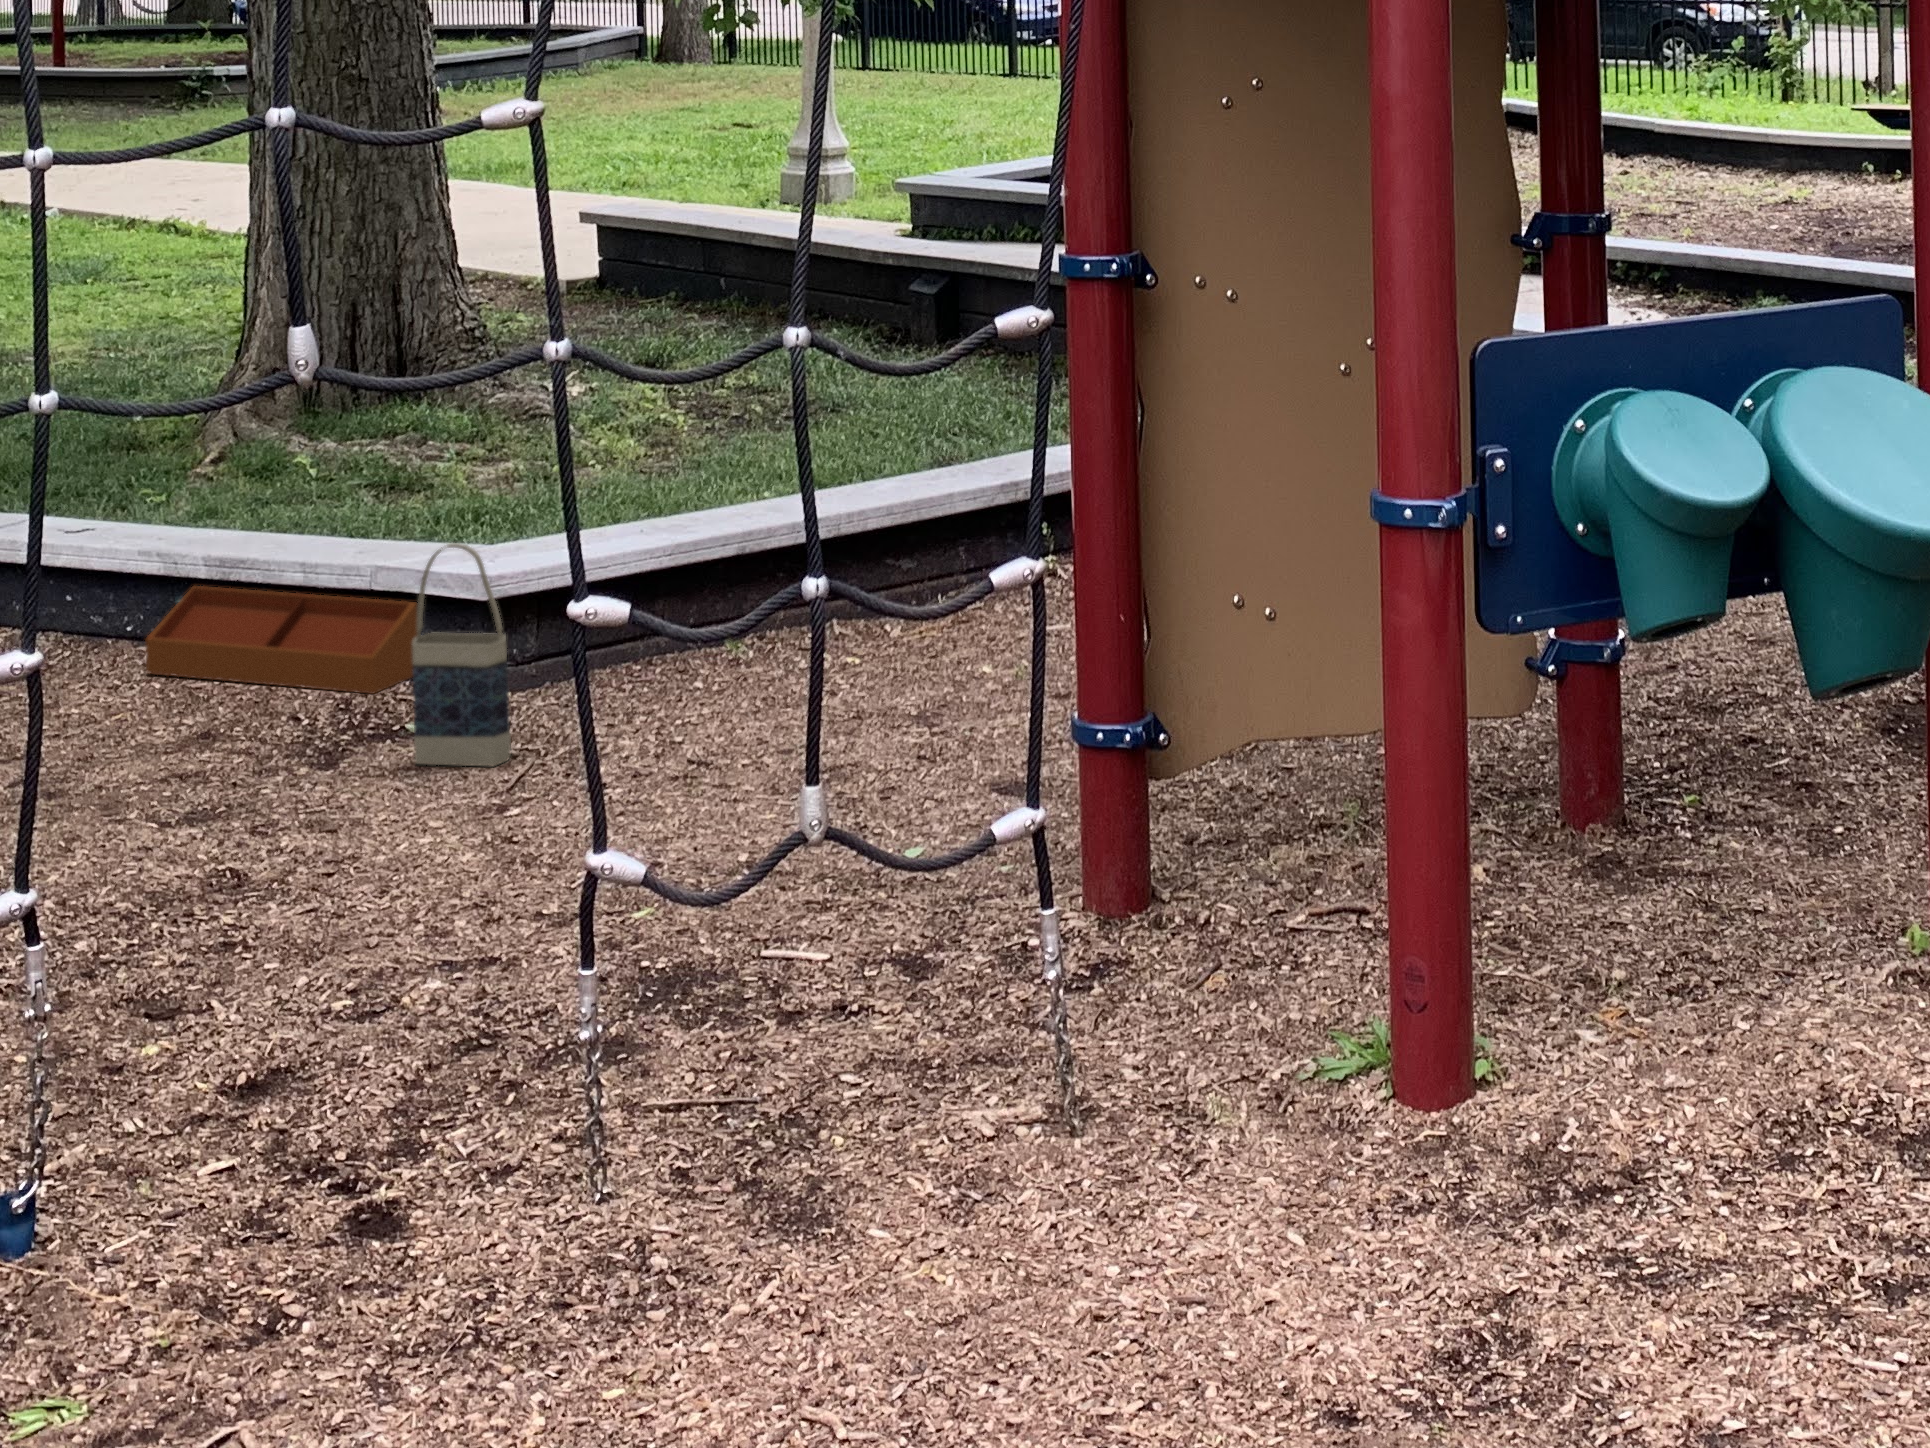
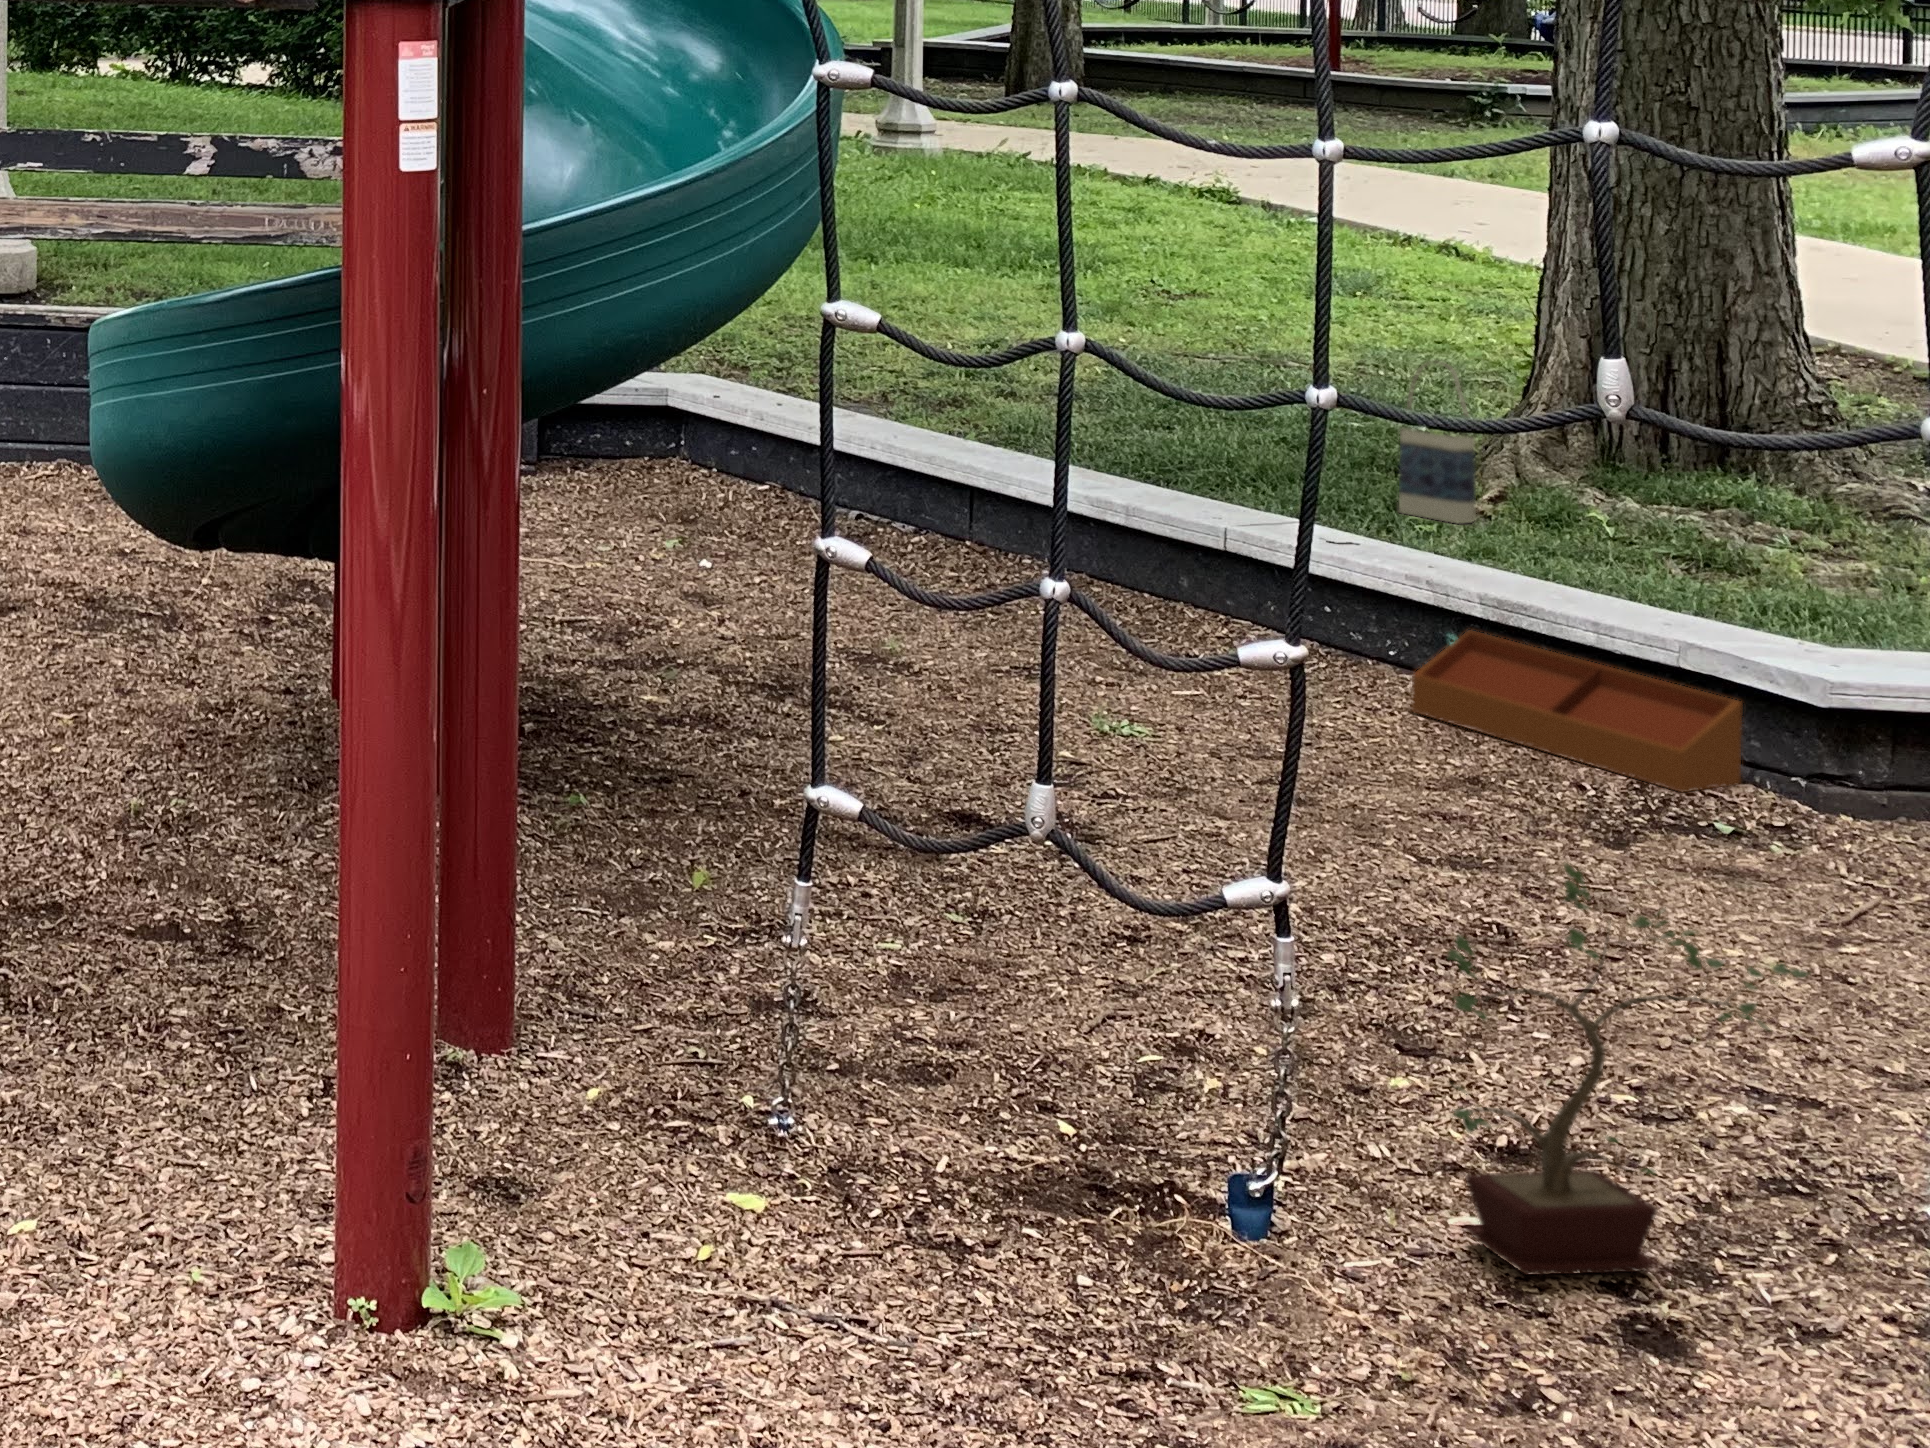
bag: present [412,543,511,766] -> present [1399,362,1476,523]
potted plant: none [189,797,487,1197] -> present [1448,864,1808,1275]

